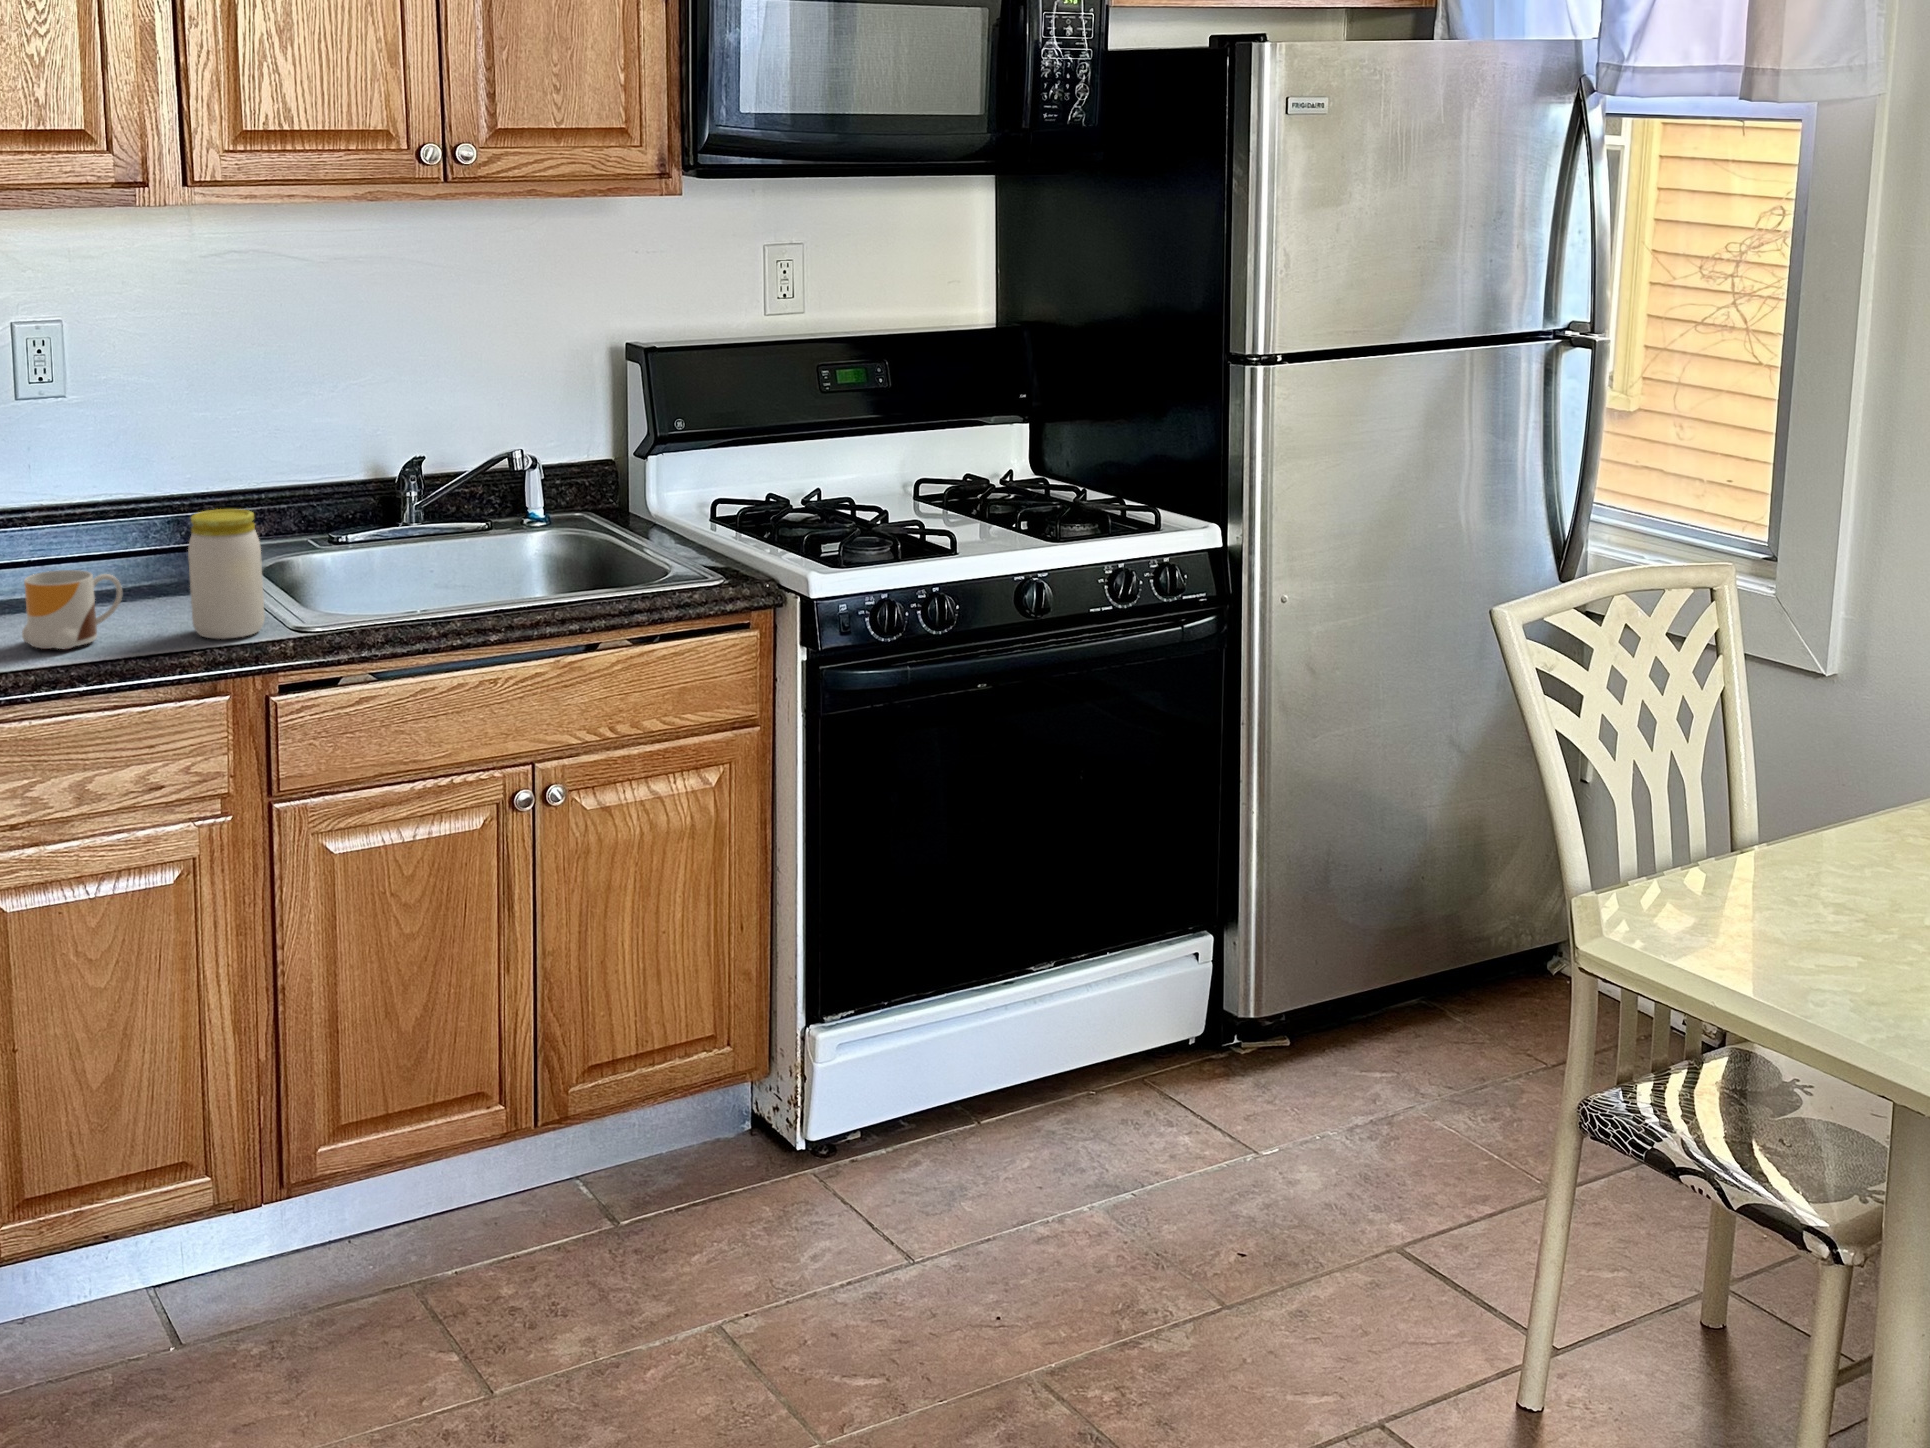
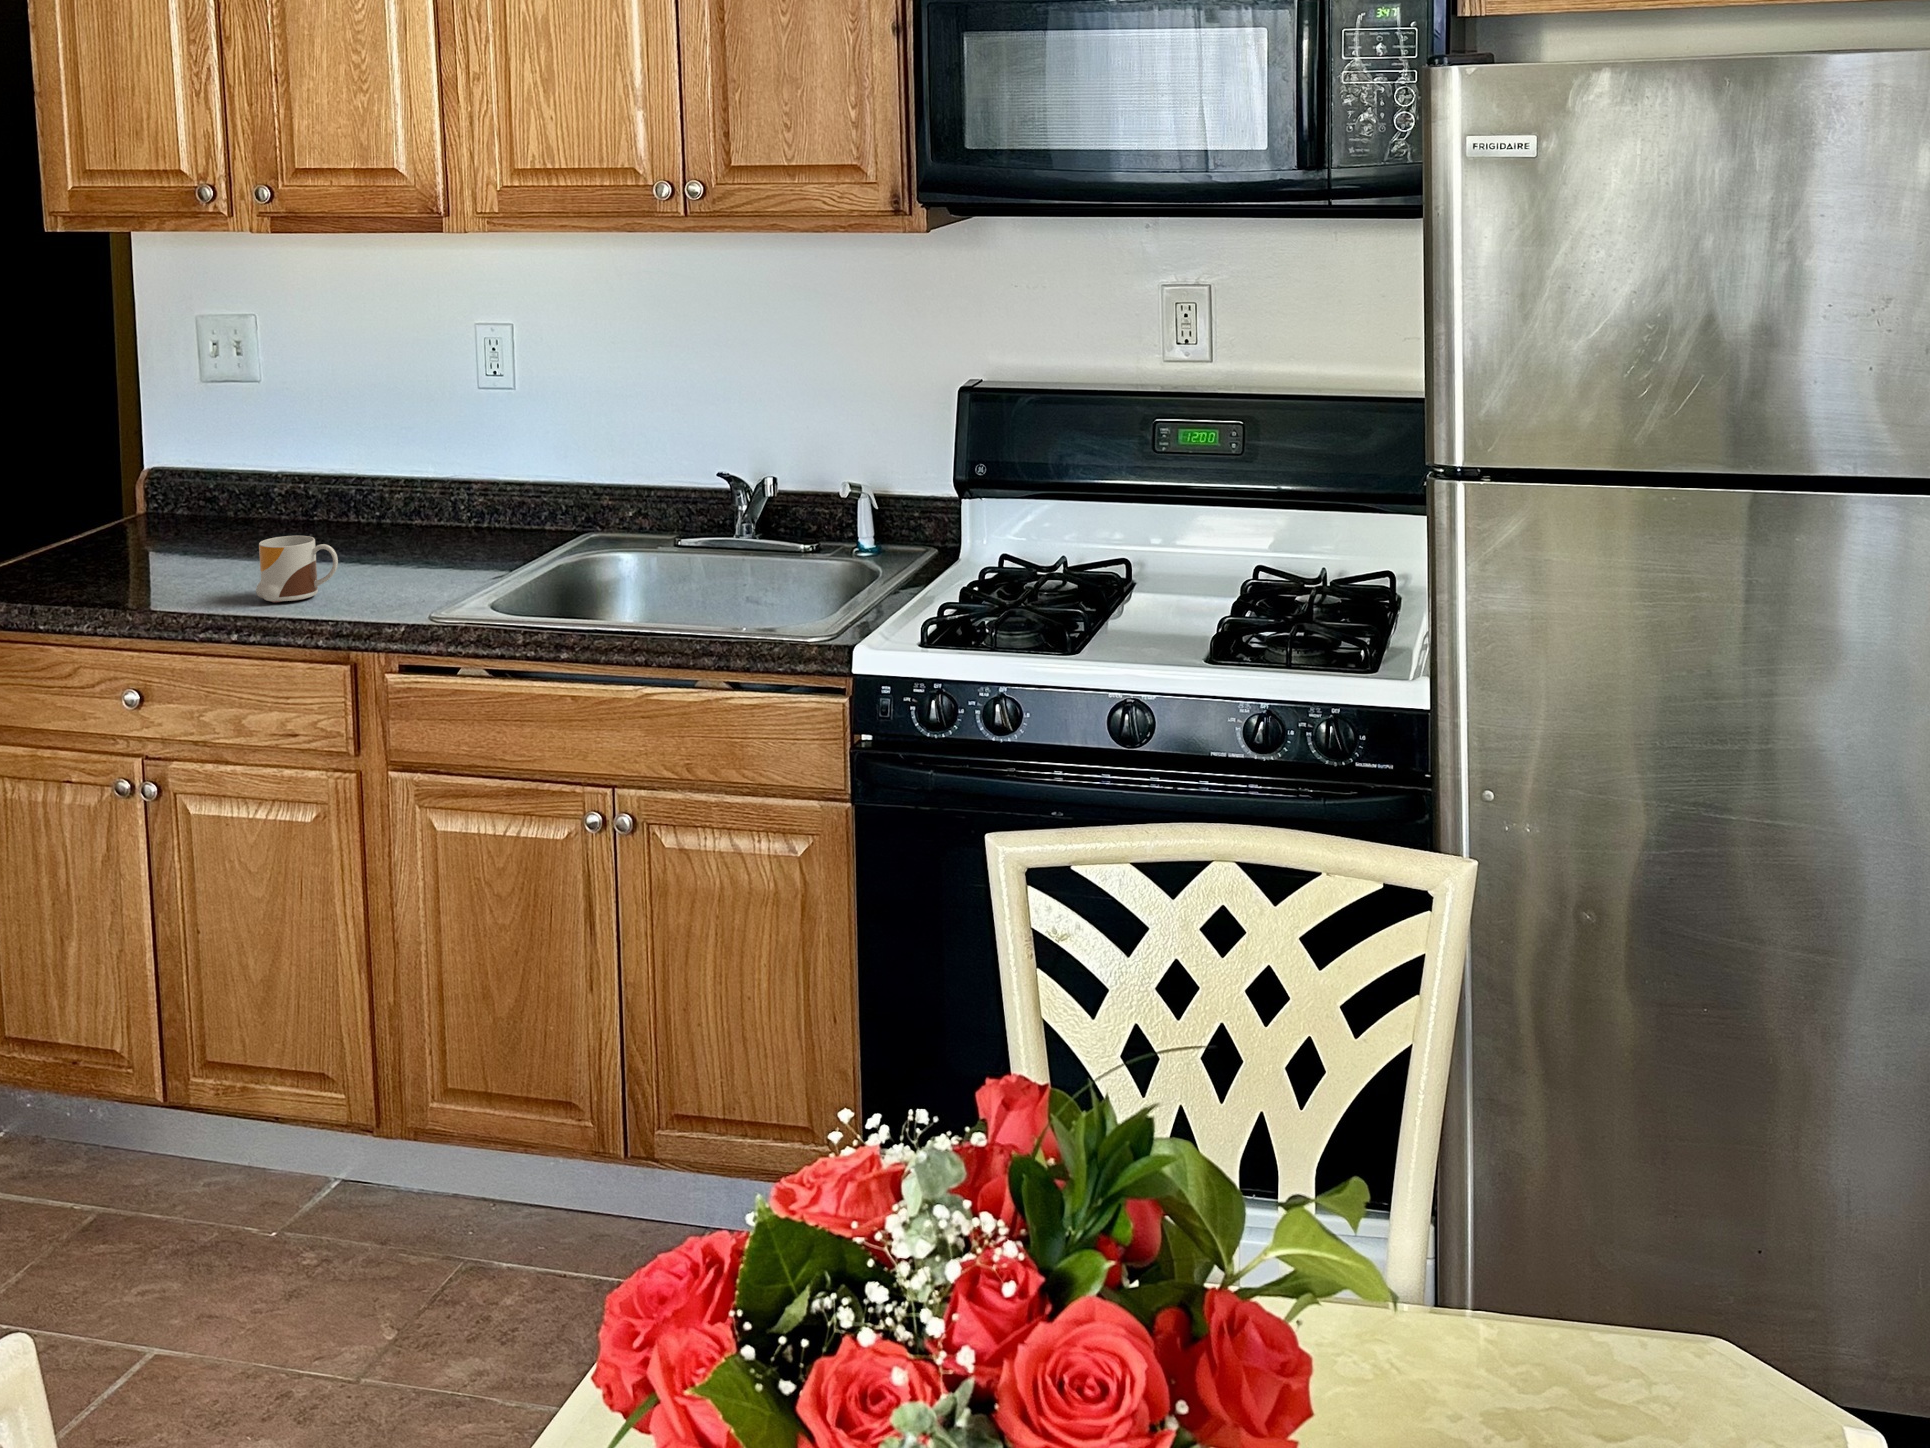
jar: present [188,509,265,639] -> none [352,501,418,617]

